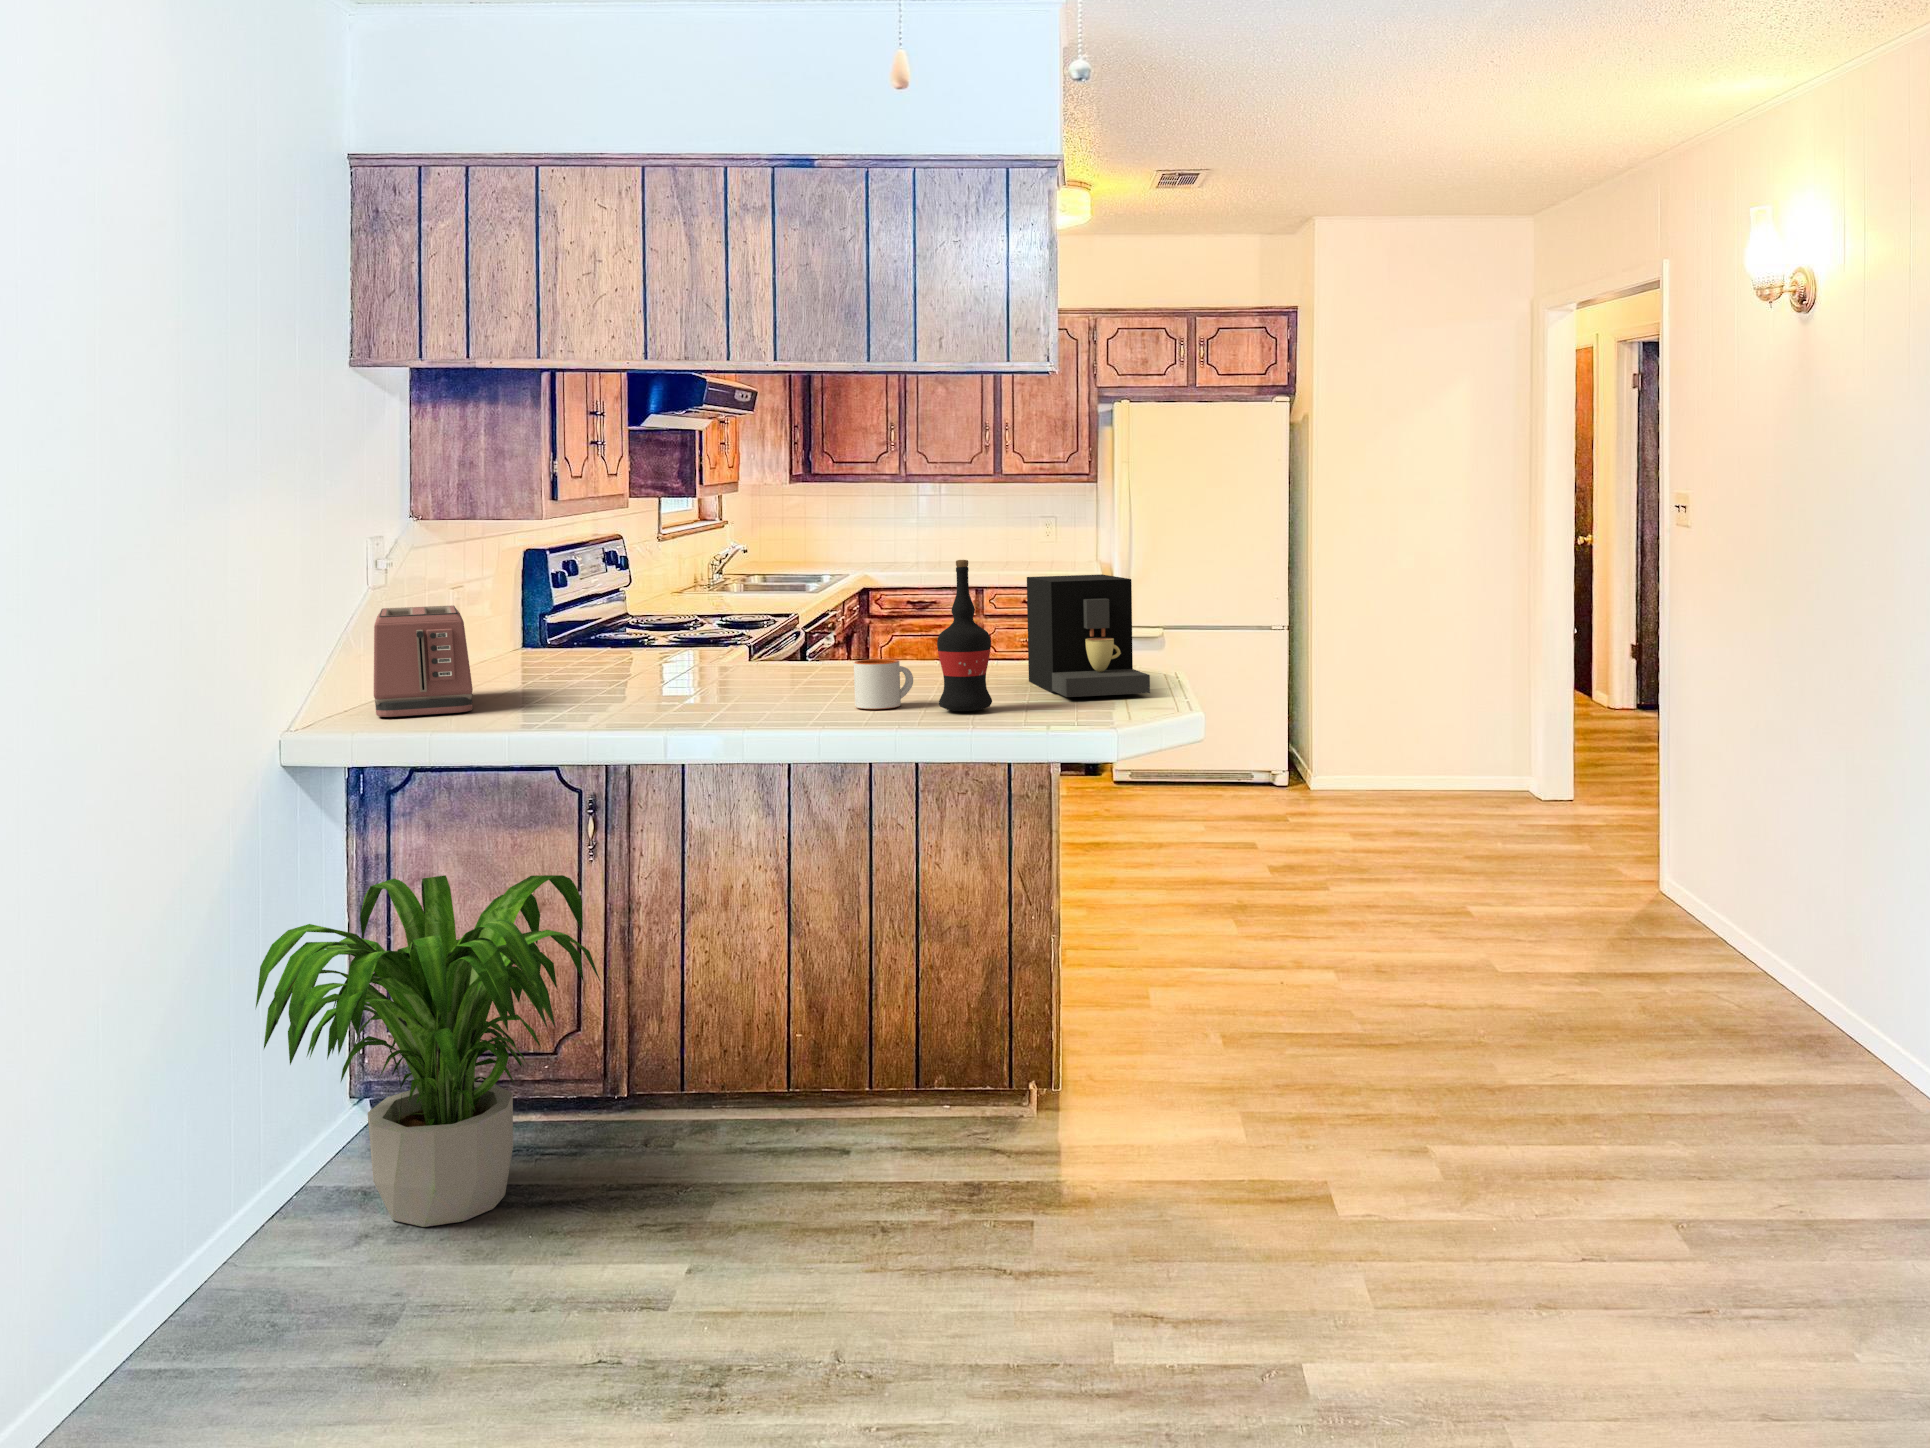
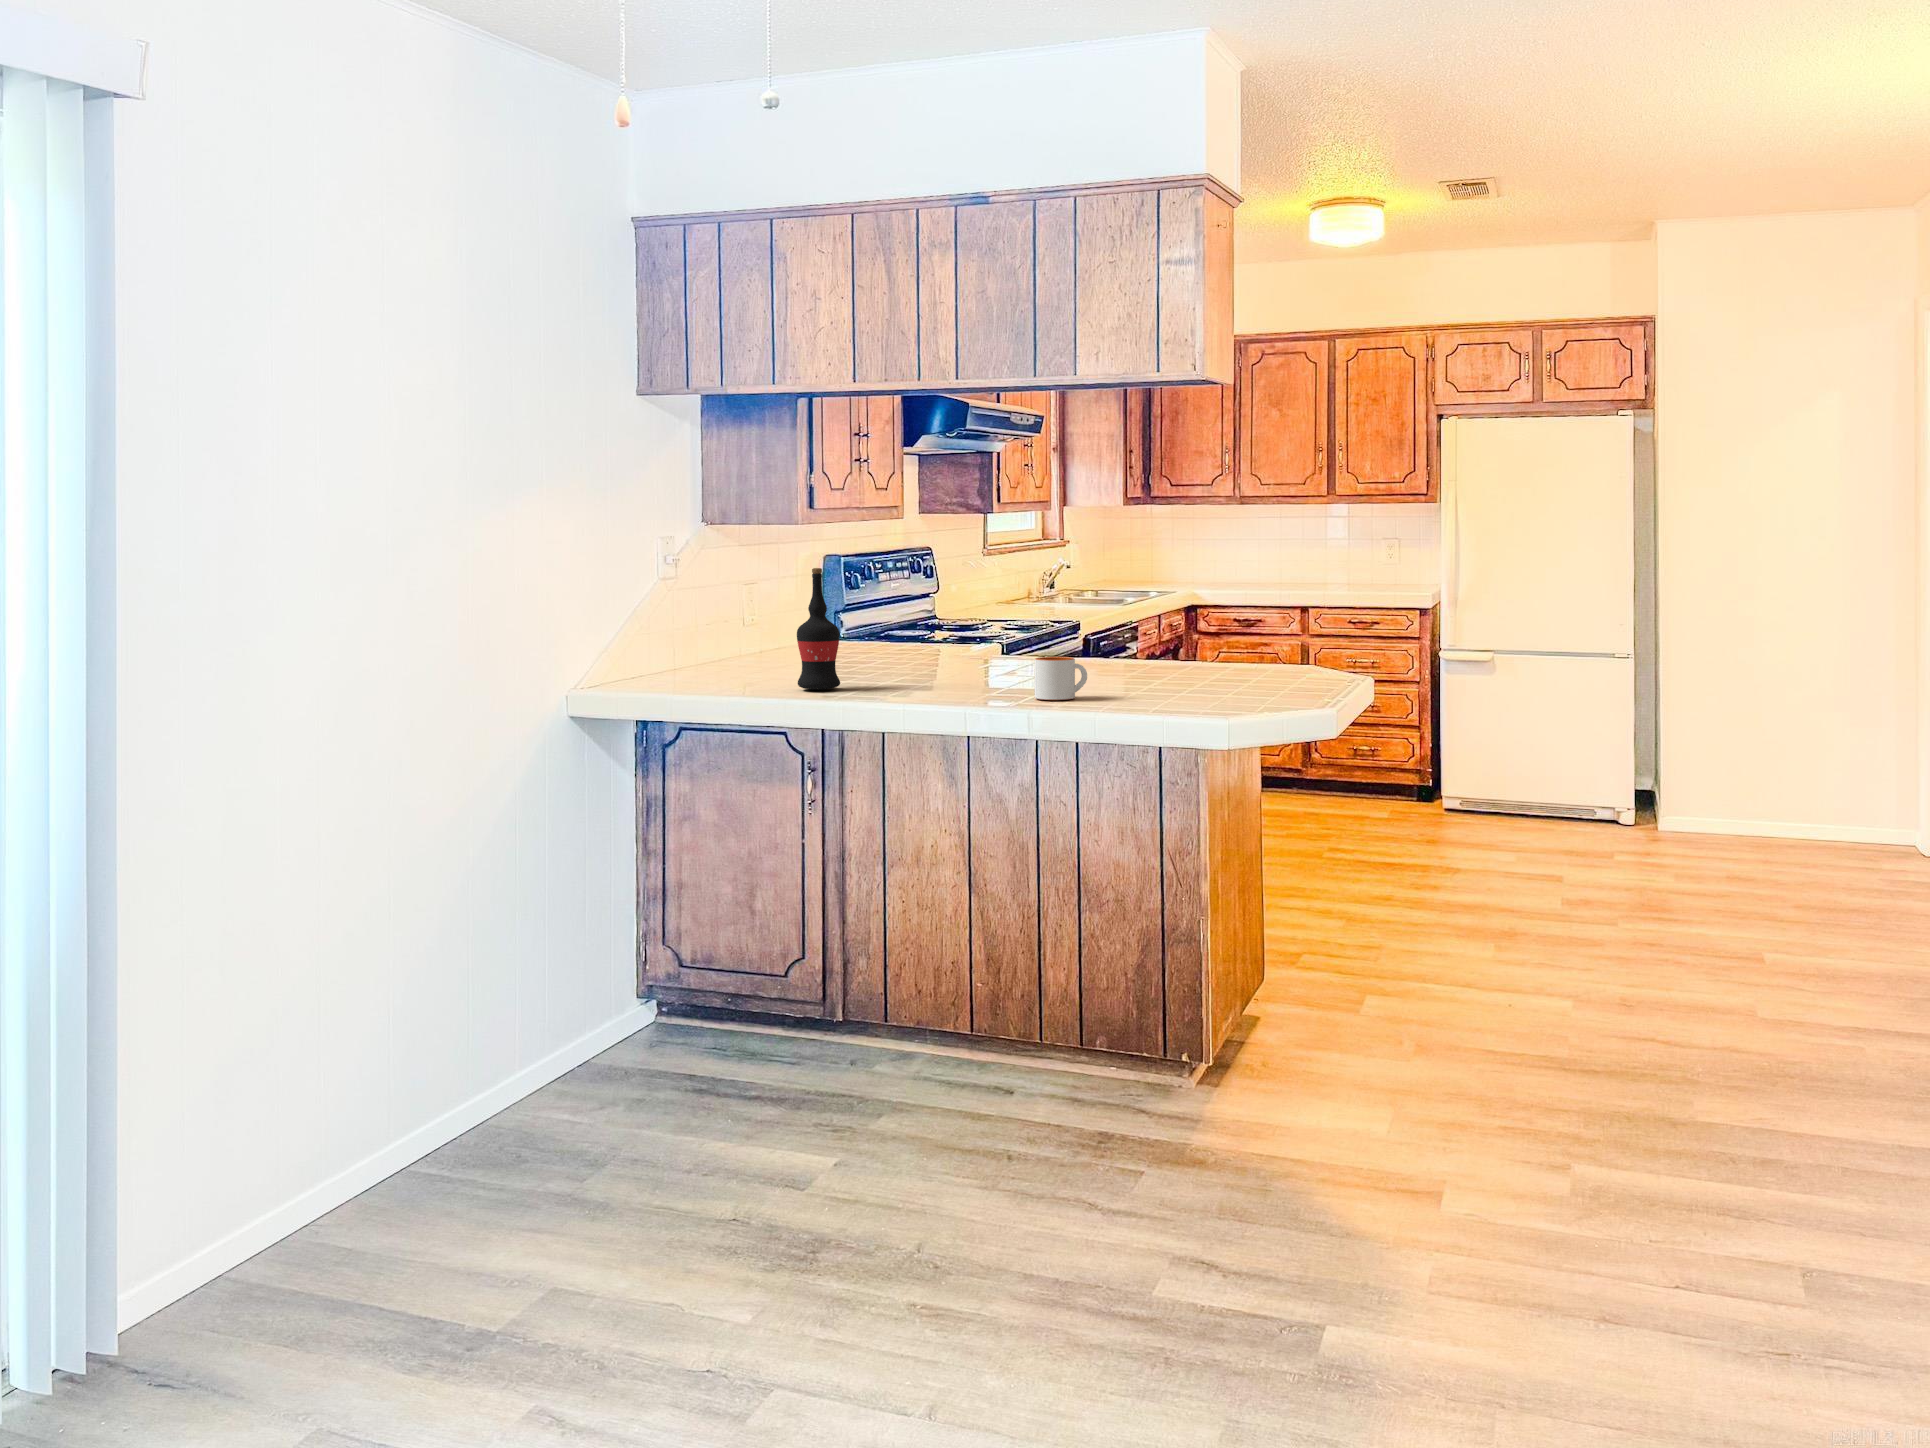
wine bottle: present [937,560,992,711] -> present [797,568,840,690]
coffee maker: present [1027,574,1150,697] -> none [1215,588,1304,698]
toaster: present [374,606,473,717] -> none [656,601,743,689]
potted plant: present [256,875,600,1227] -> none [544,821,808,1098]

